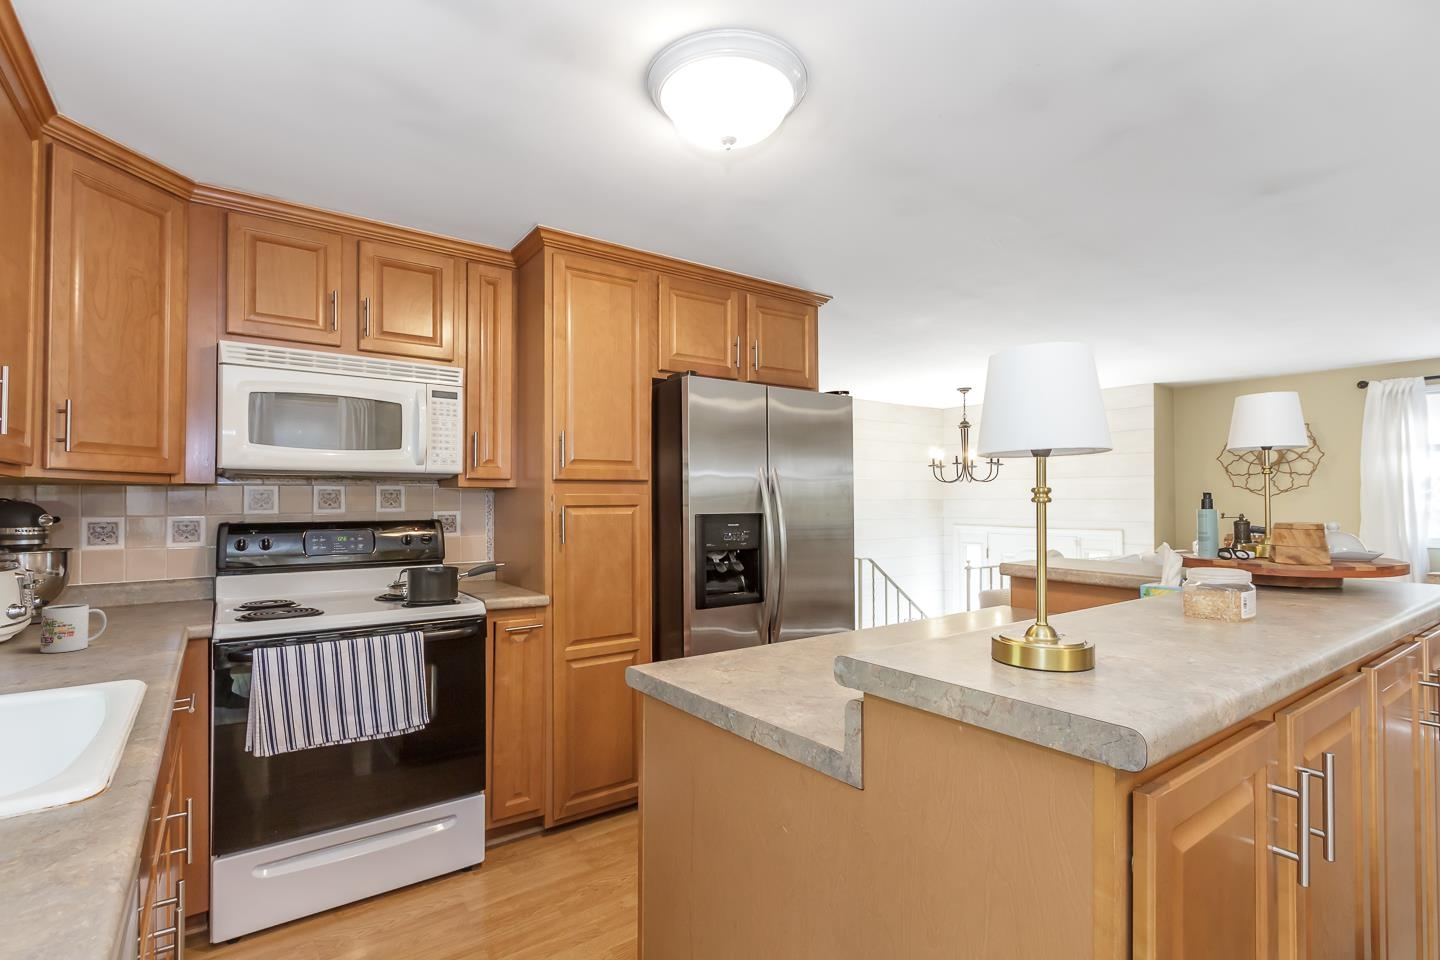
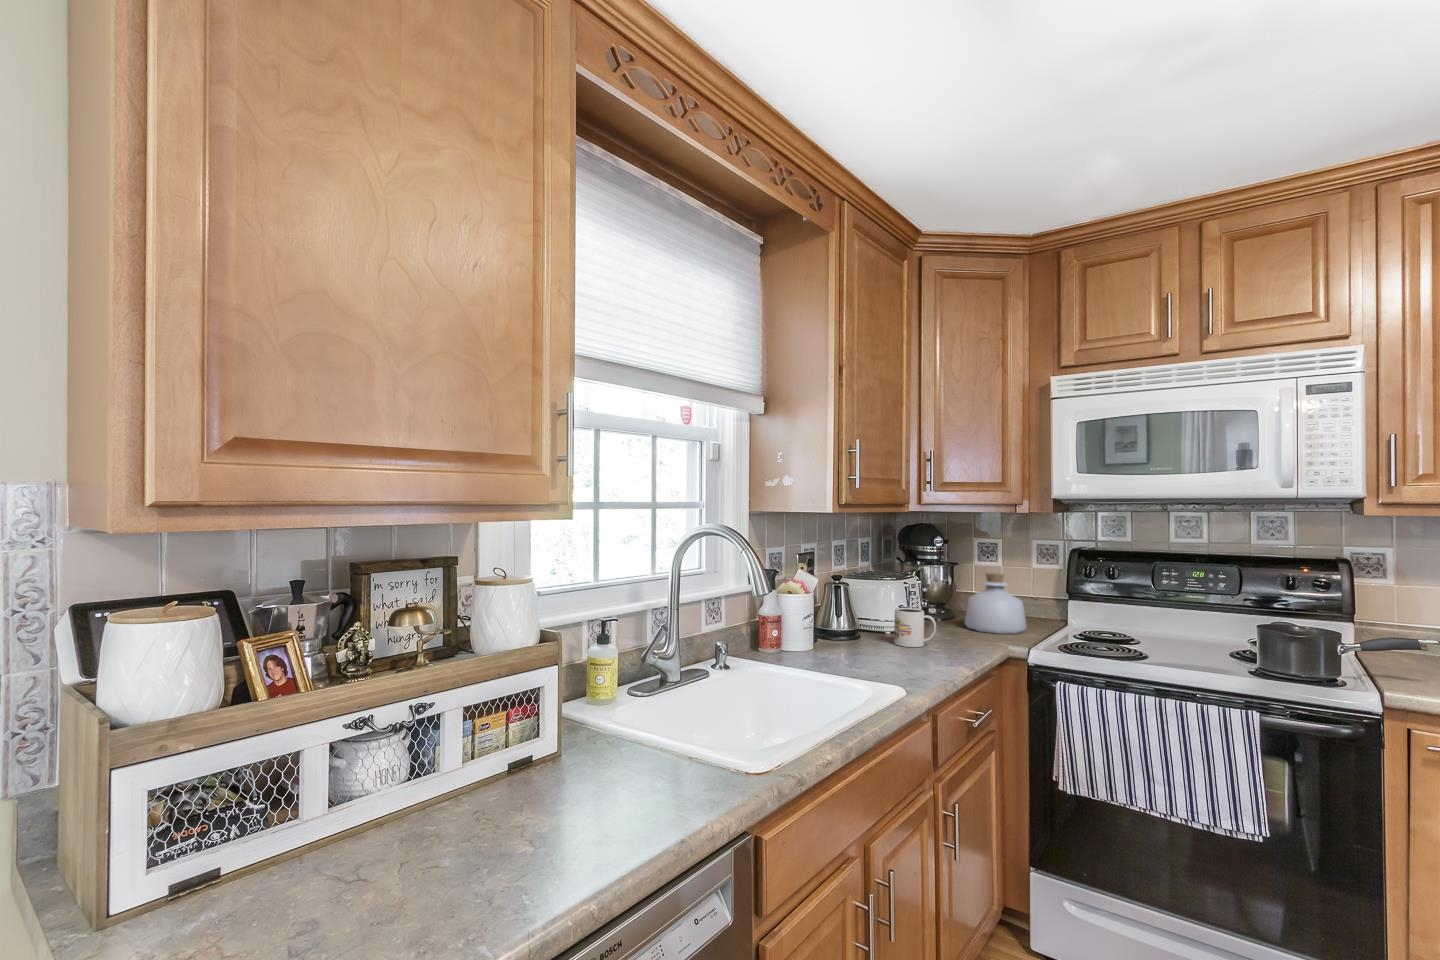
bottle: none [99,556,183,624] -> present [965,573,1027,634]

